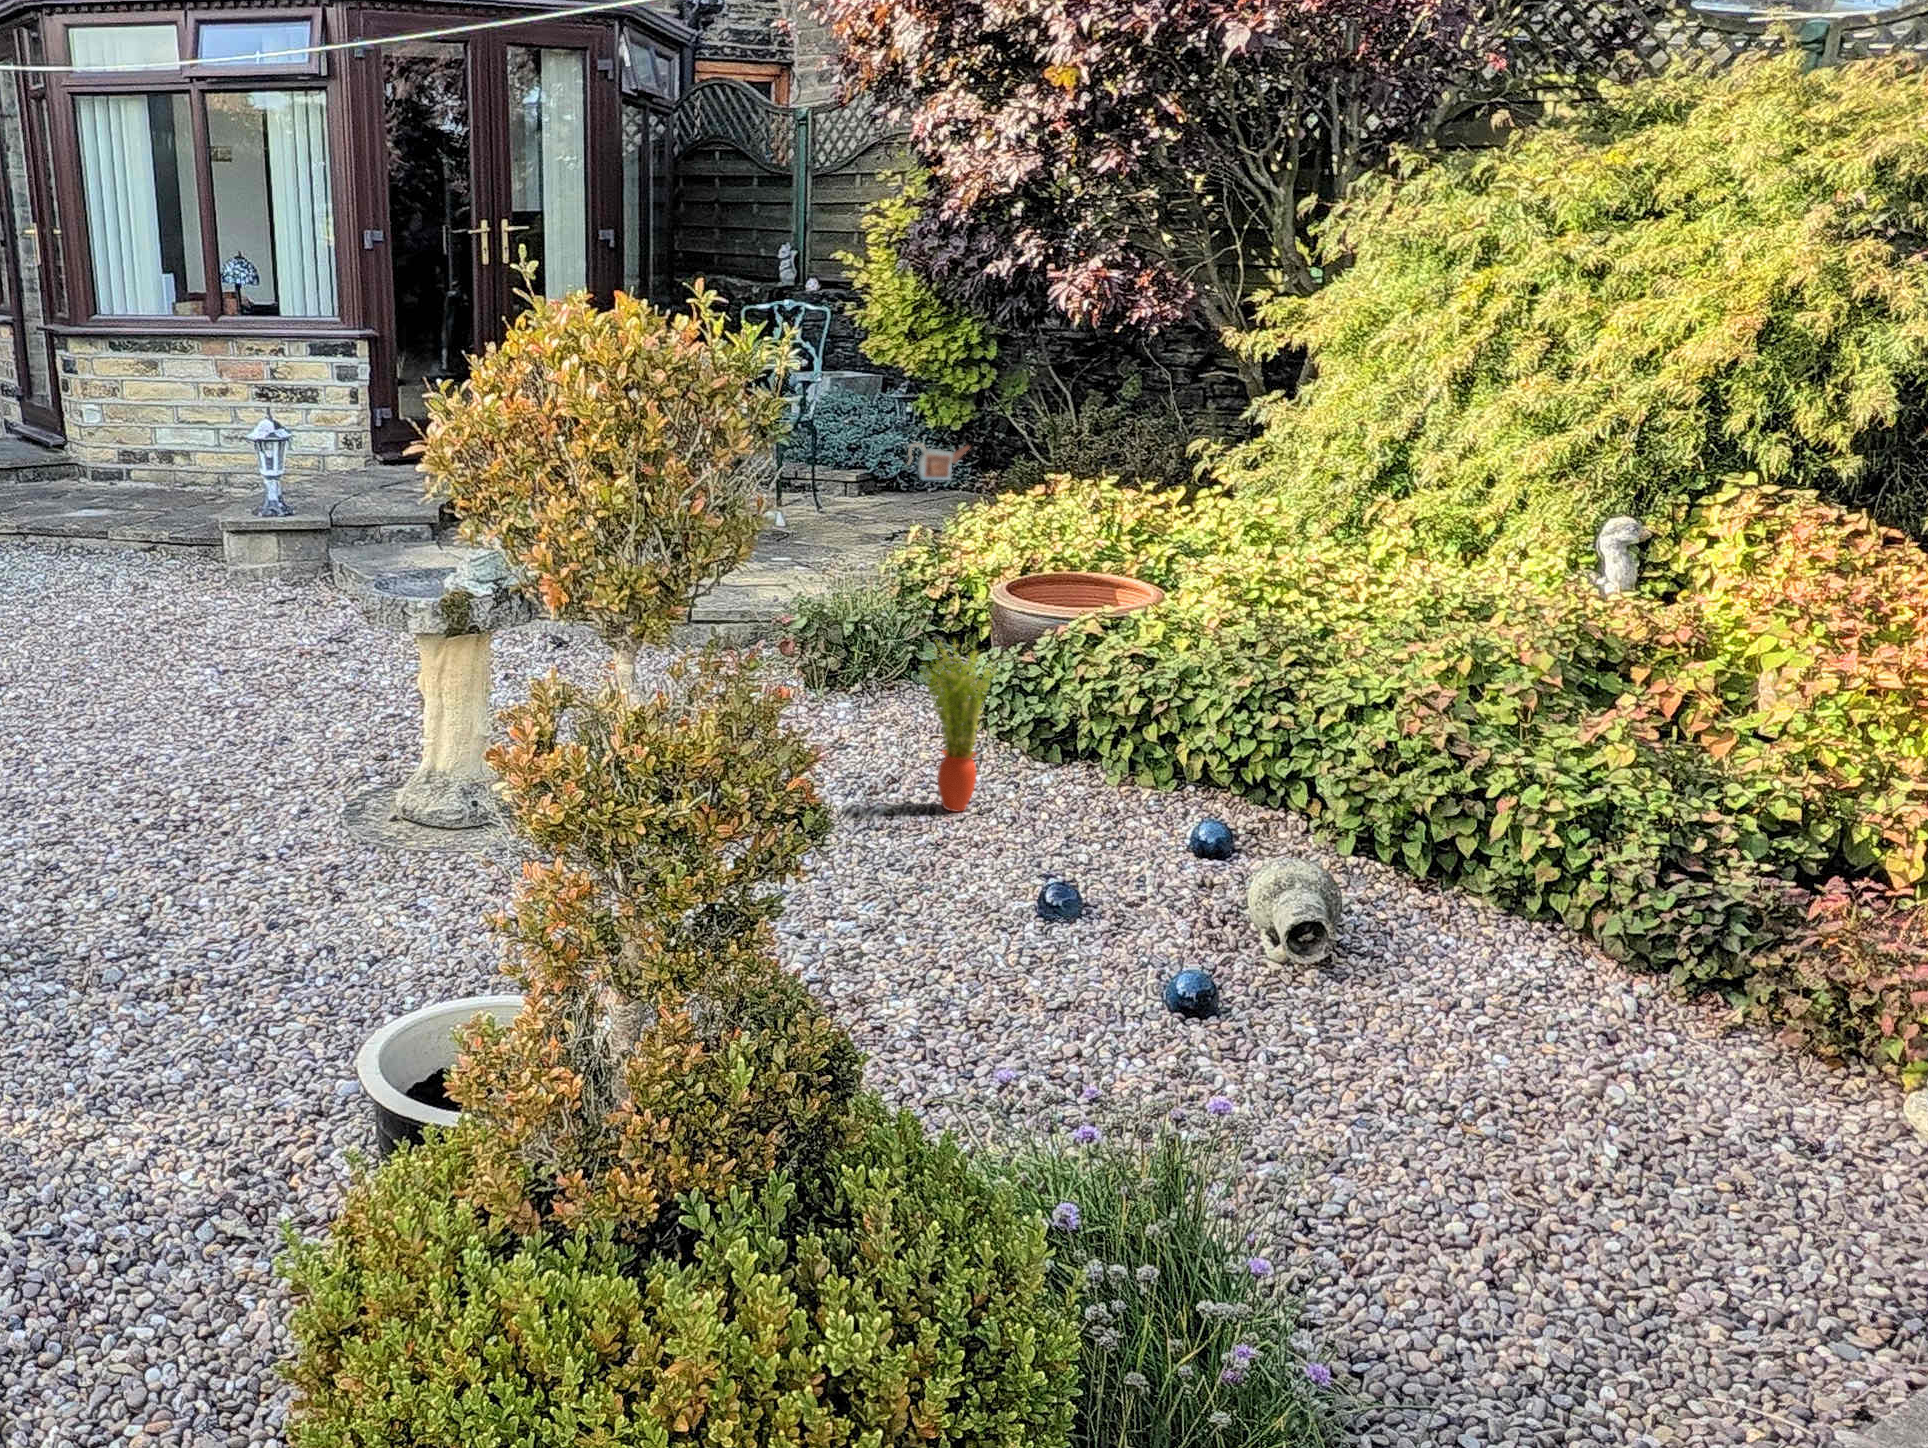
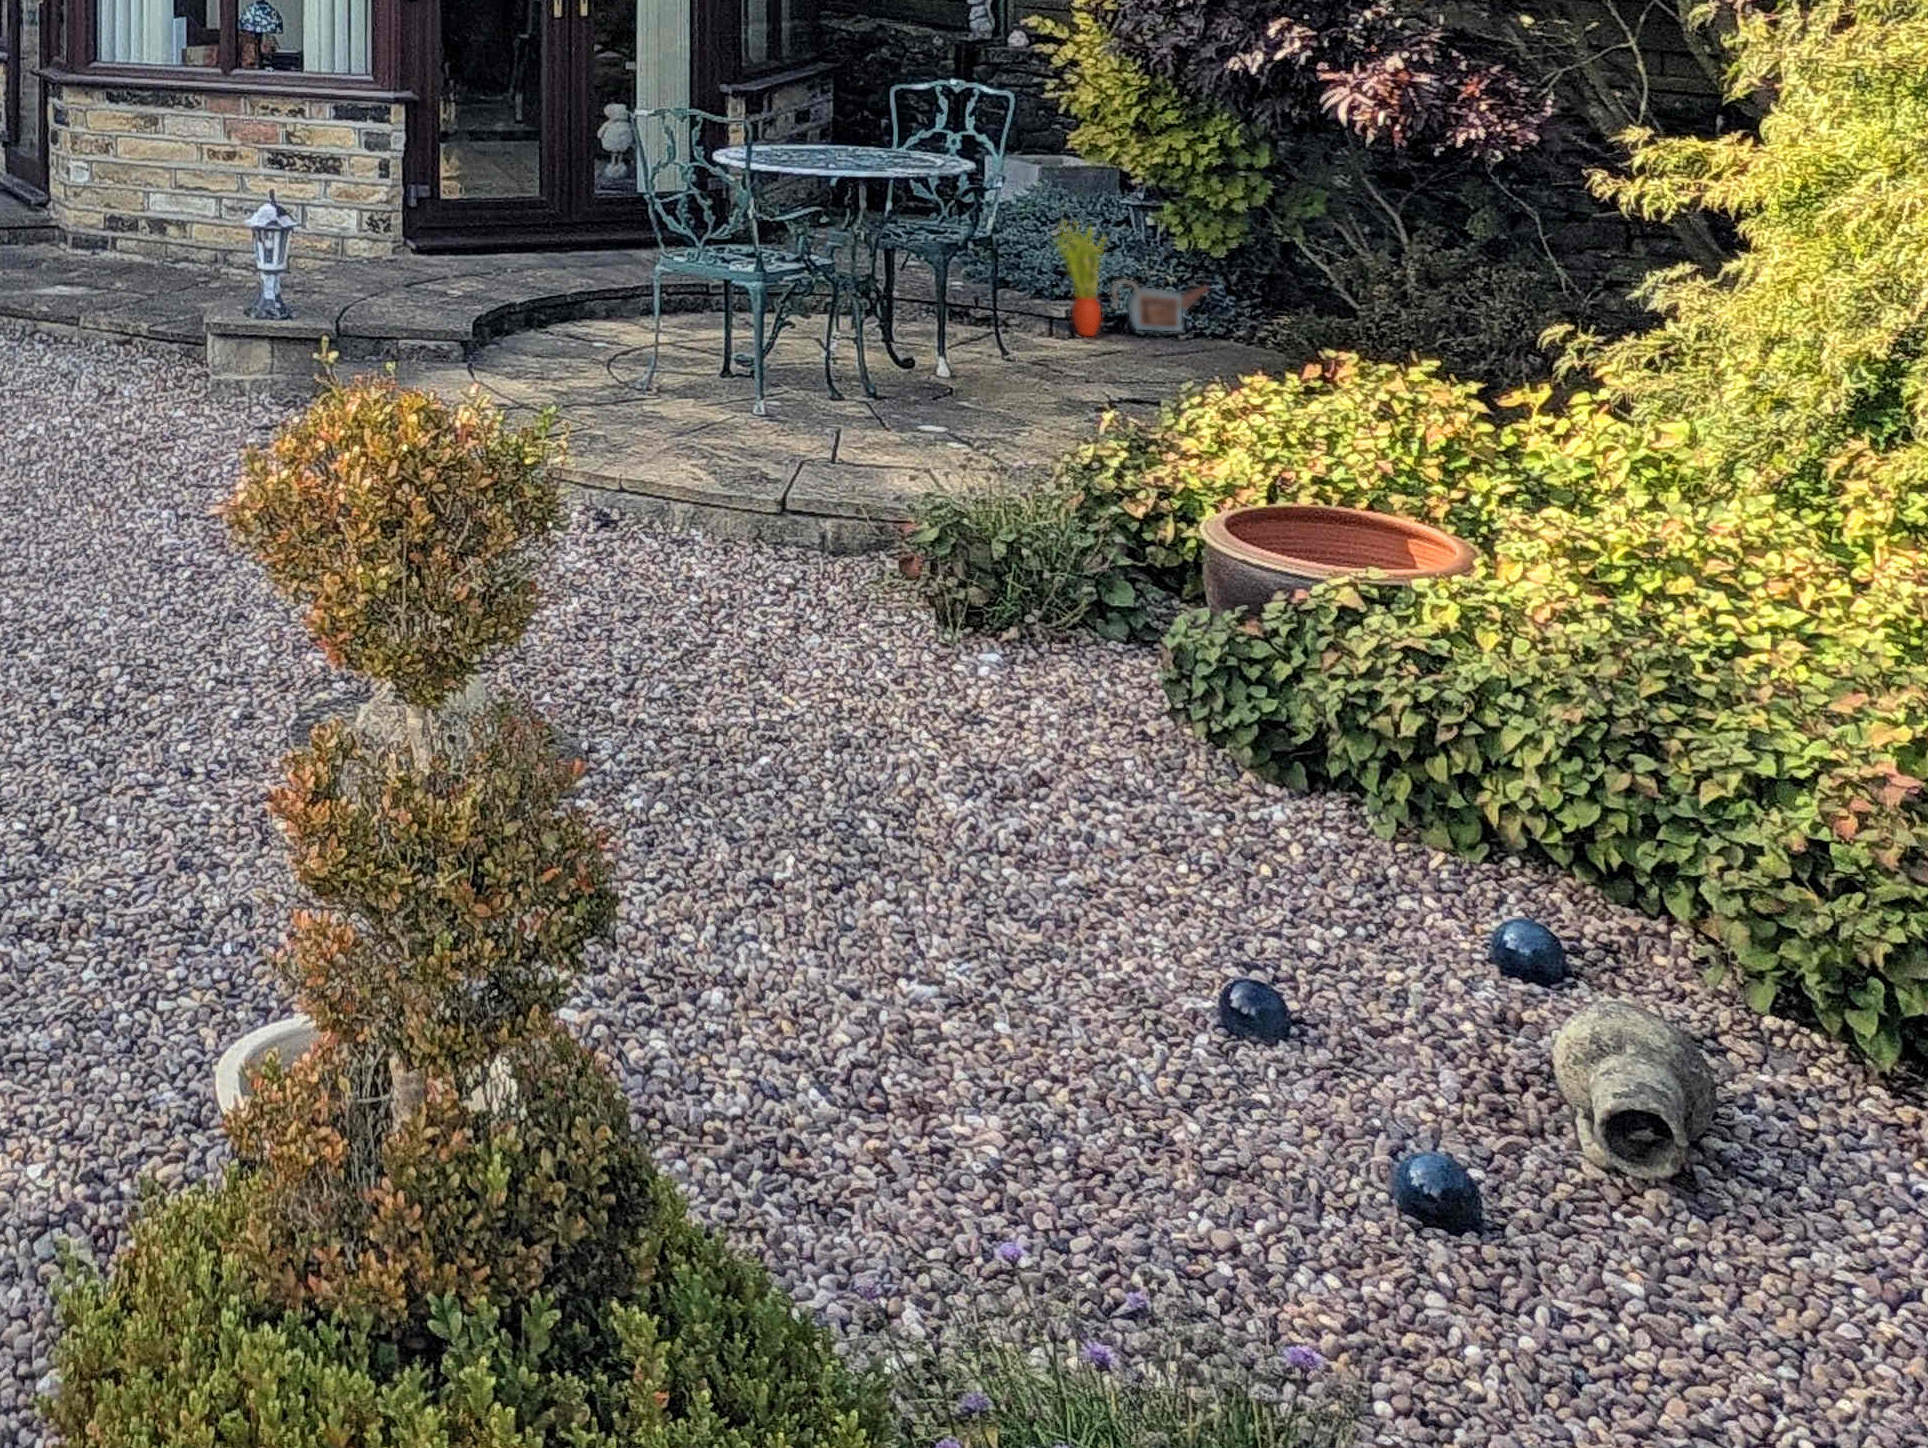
potted plant: present [922,642,997,811] -> present [1053,223,1104,336]

